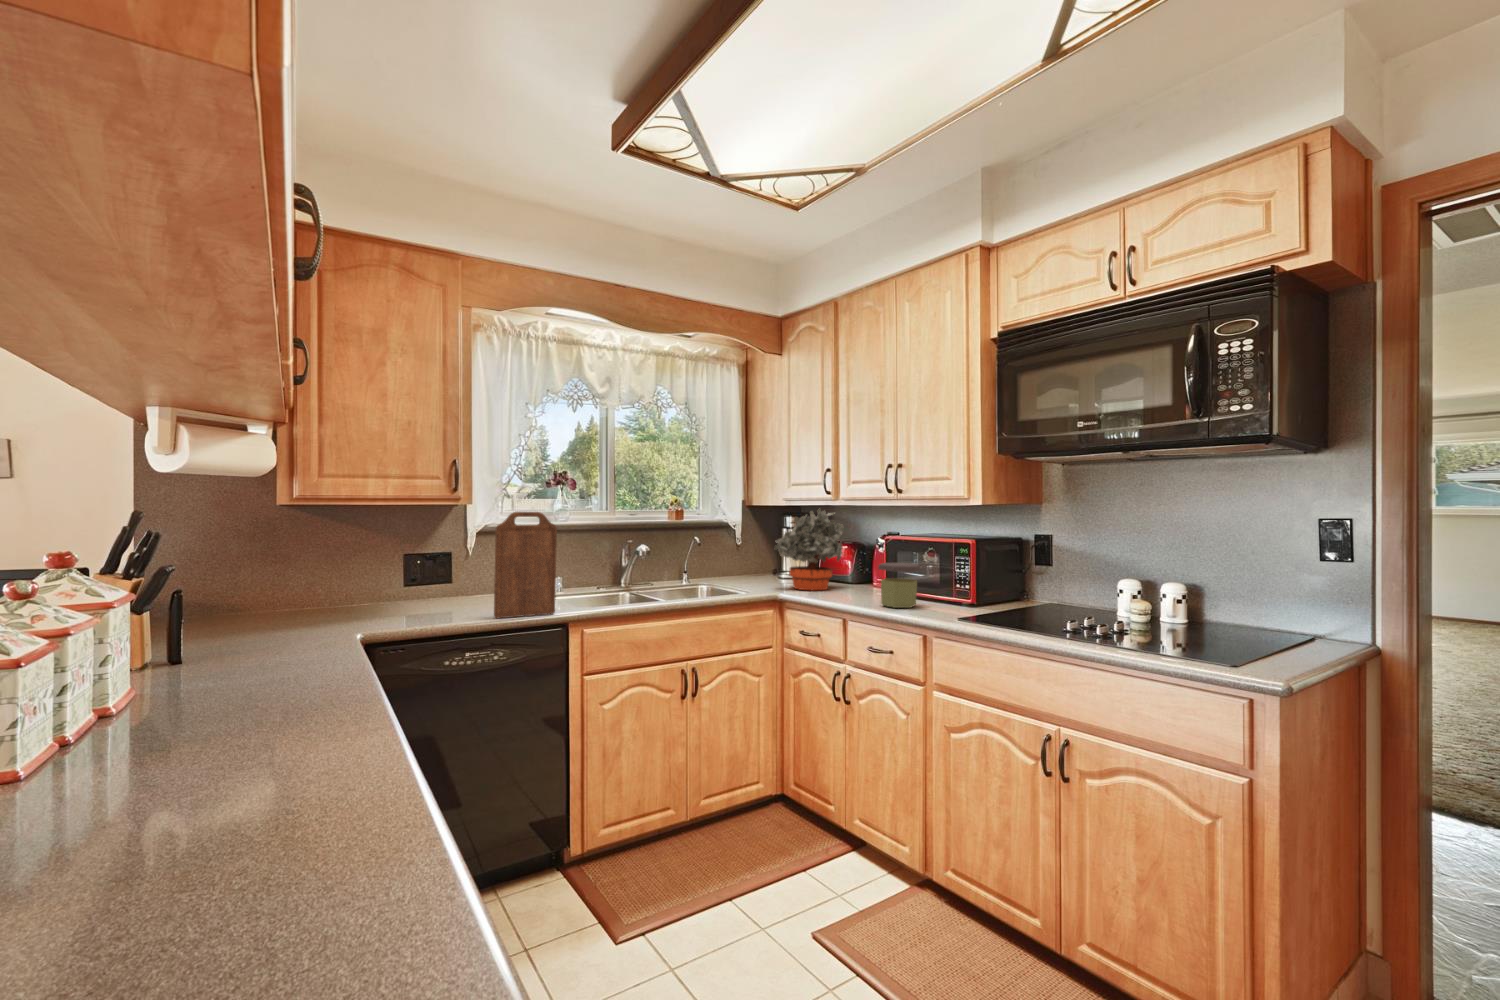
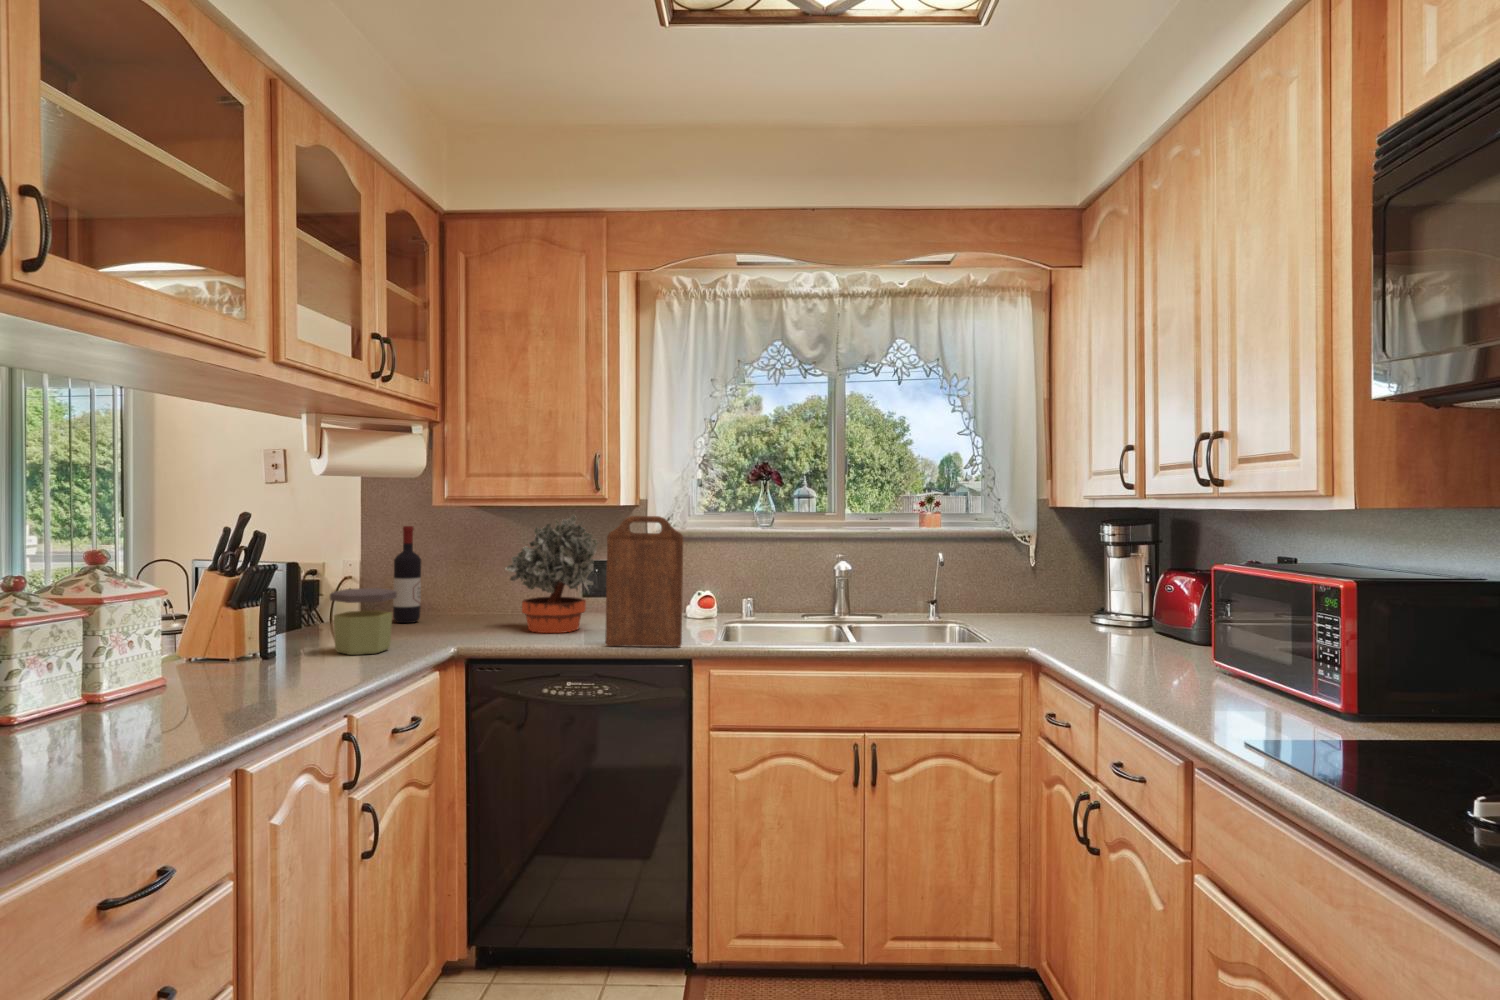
potted plant: present [775,509,844,590] -> present [506,515,598,633]
wine bottle: none [220,524,253,621] -> present [393,526,421,623]
jar: present [878,563,920,608] -> present [330,588,397,655]

